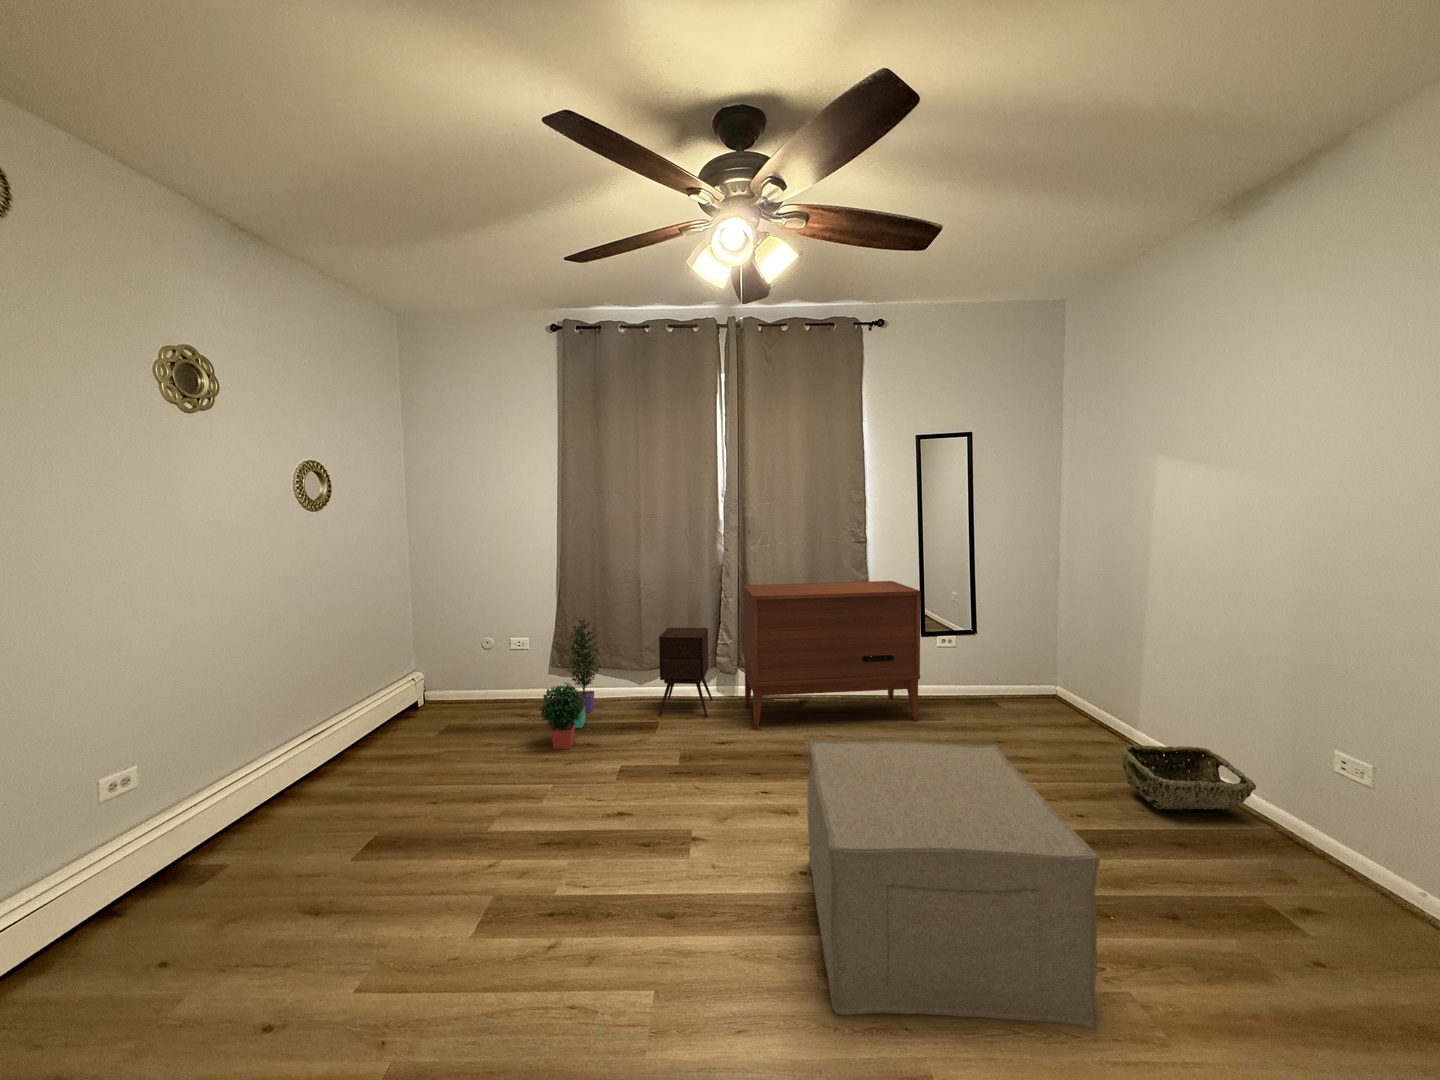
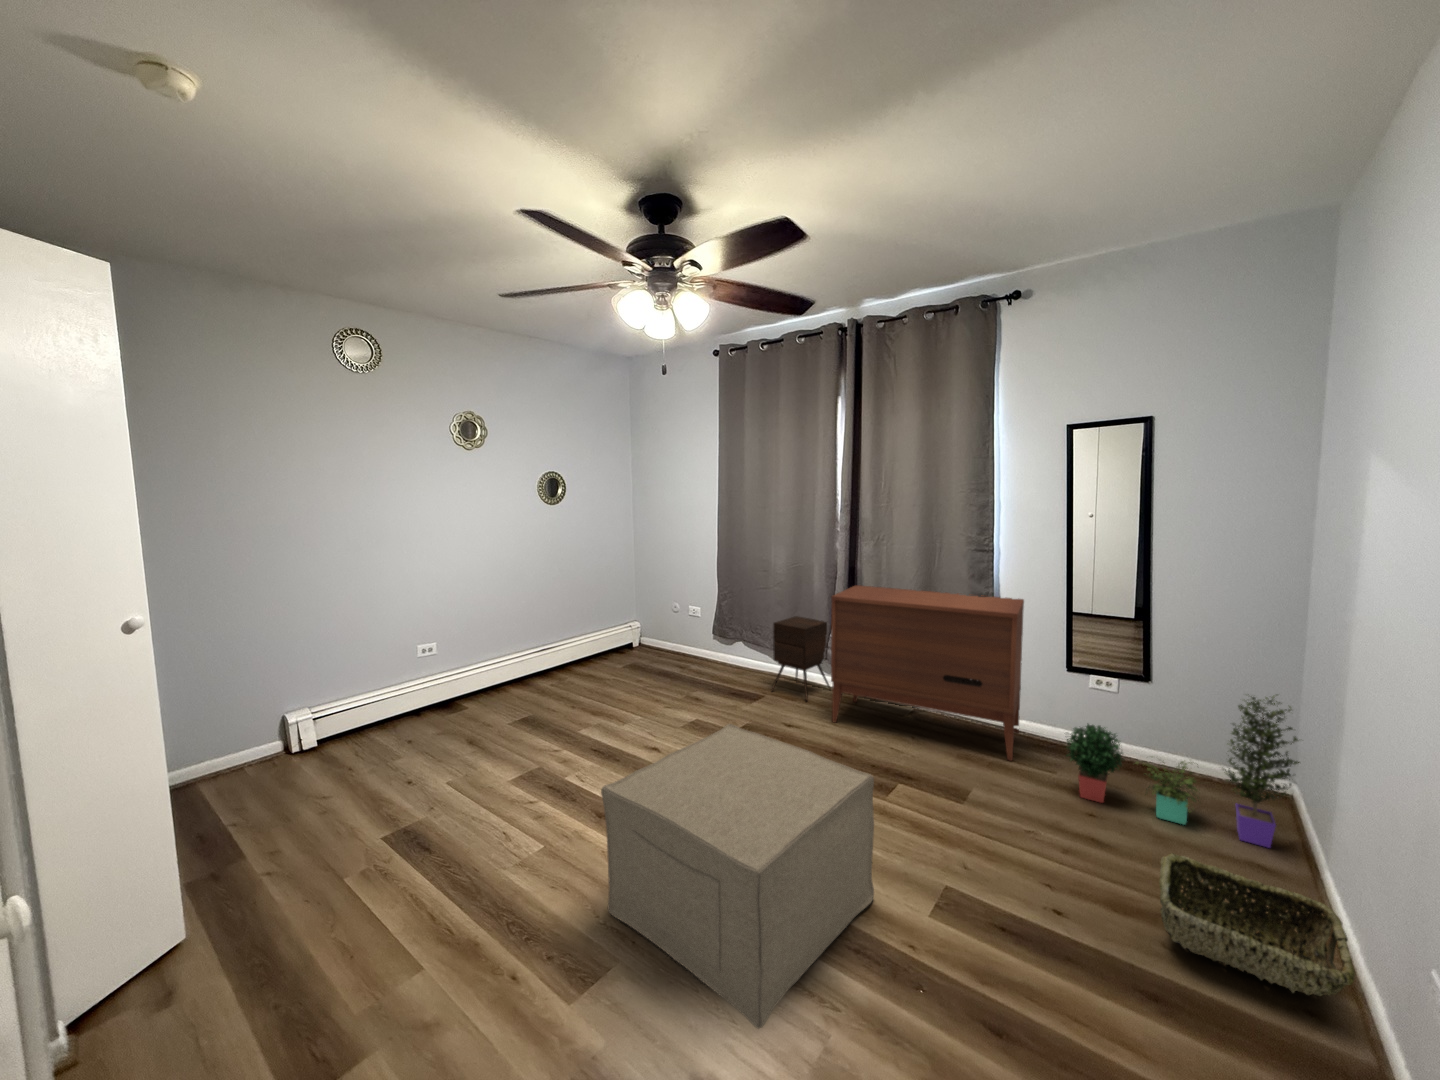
potted plant: present [540,617,601,749] -> present [1067,696,1300,848]

